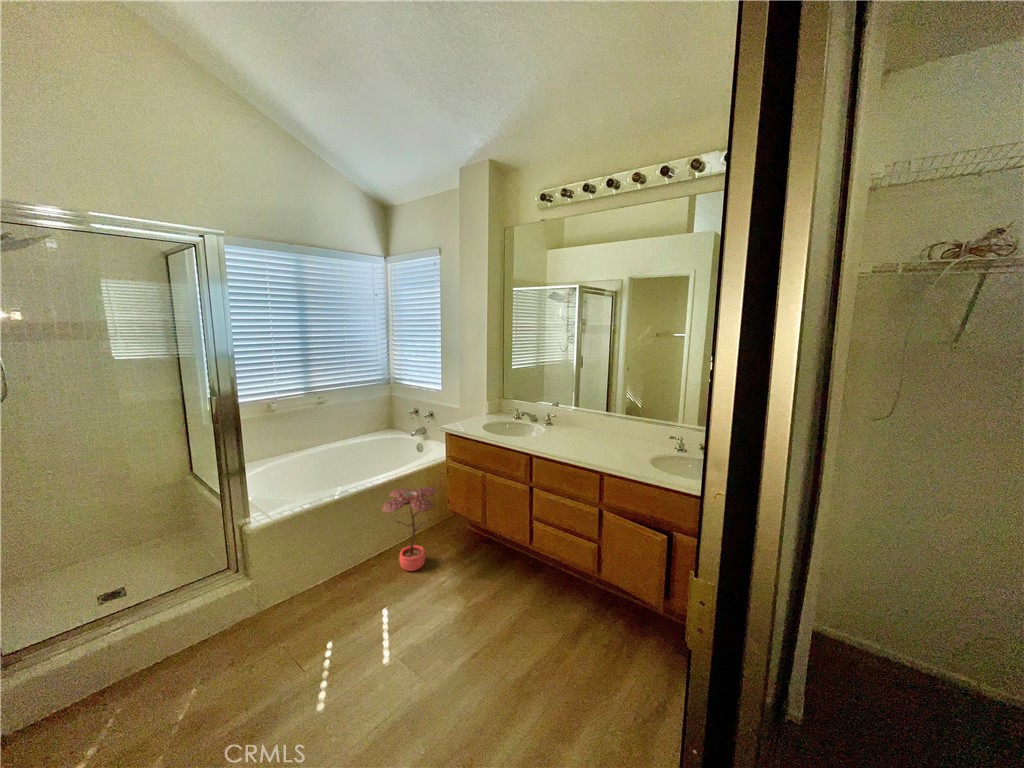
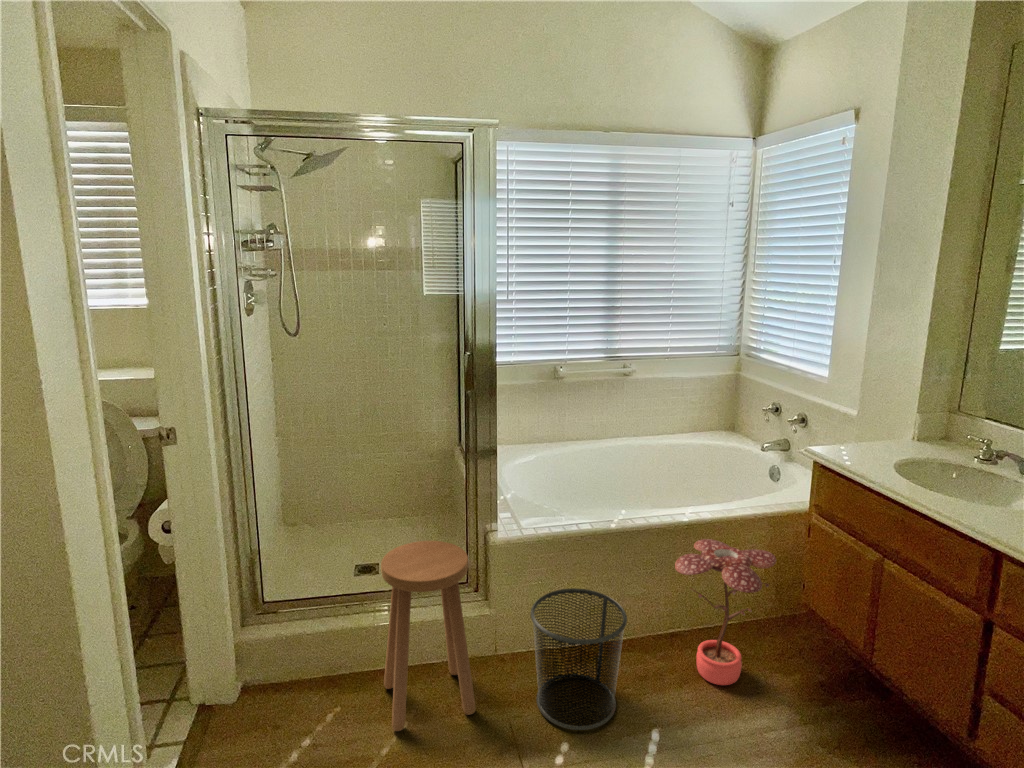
waste bin: none [289,542,360,641] -> present [531,588,627,730]
stool: none [140,546,250,718] -> present [381,541,475,731]

